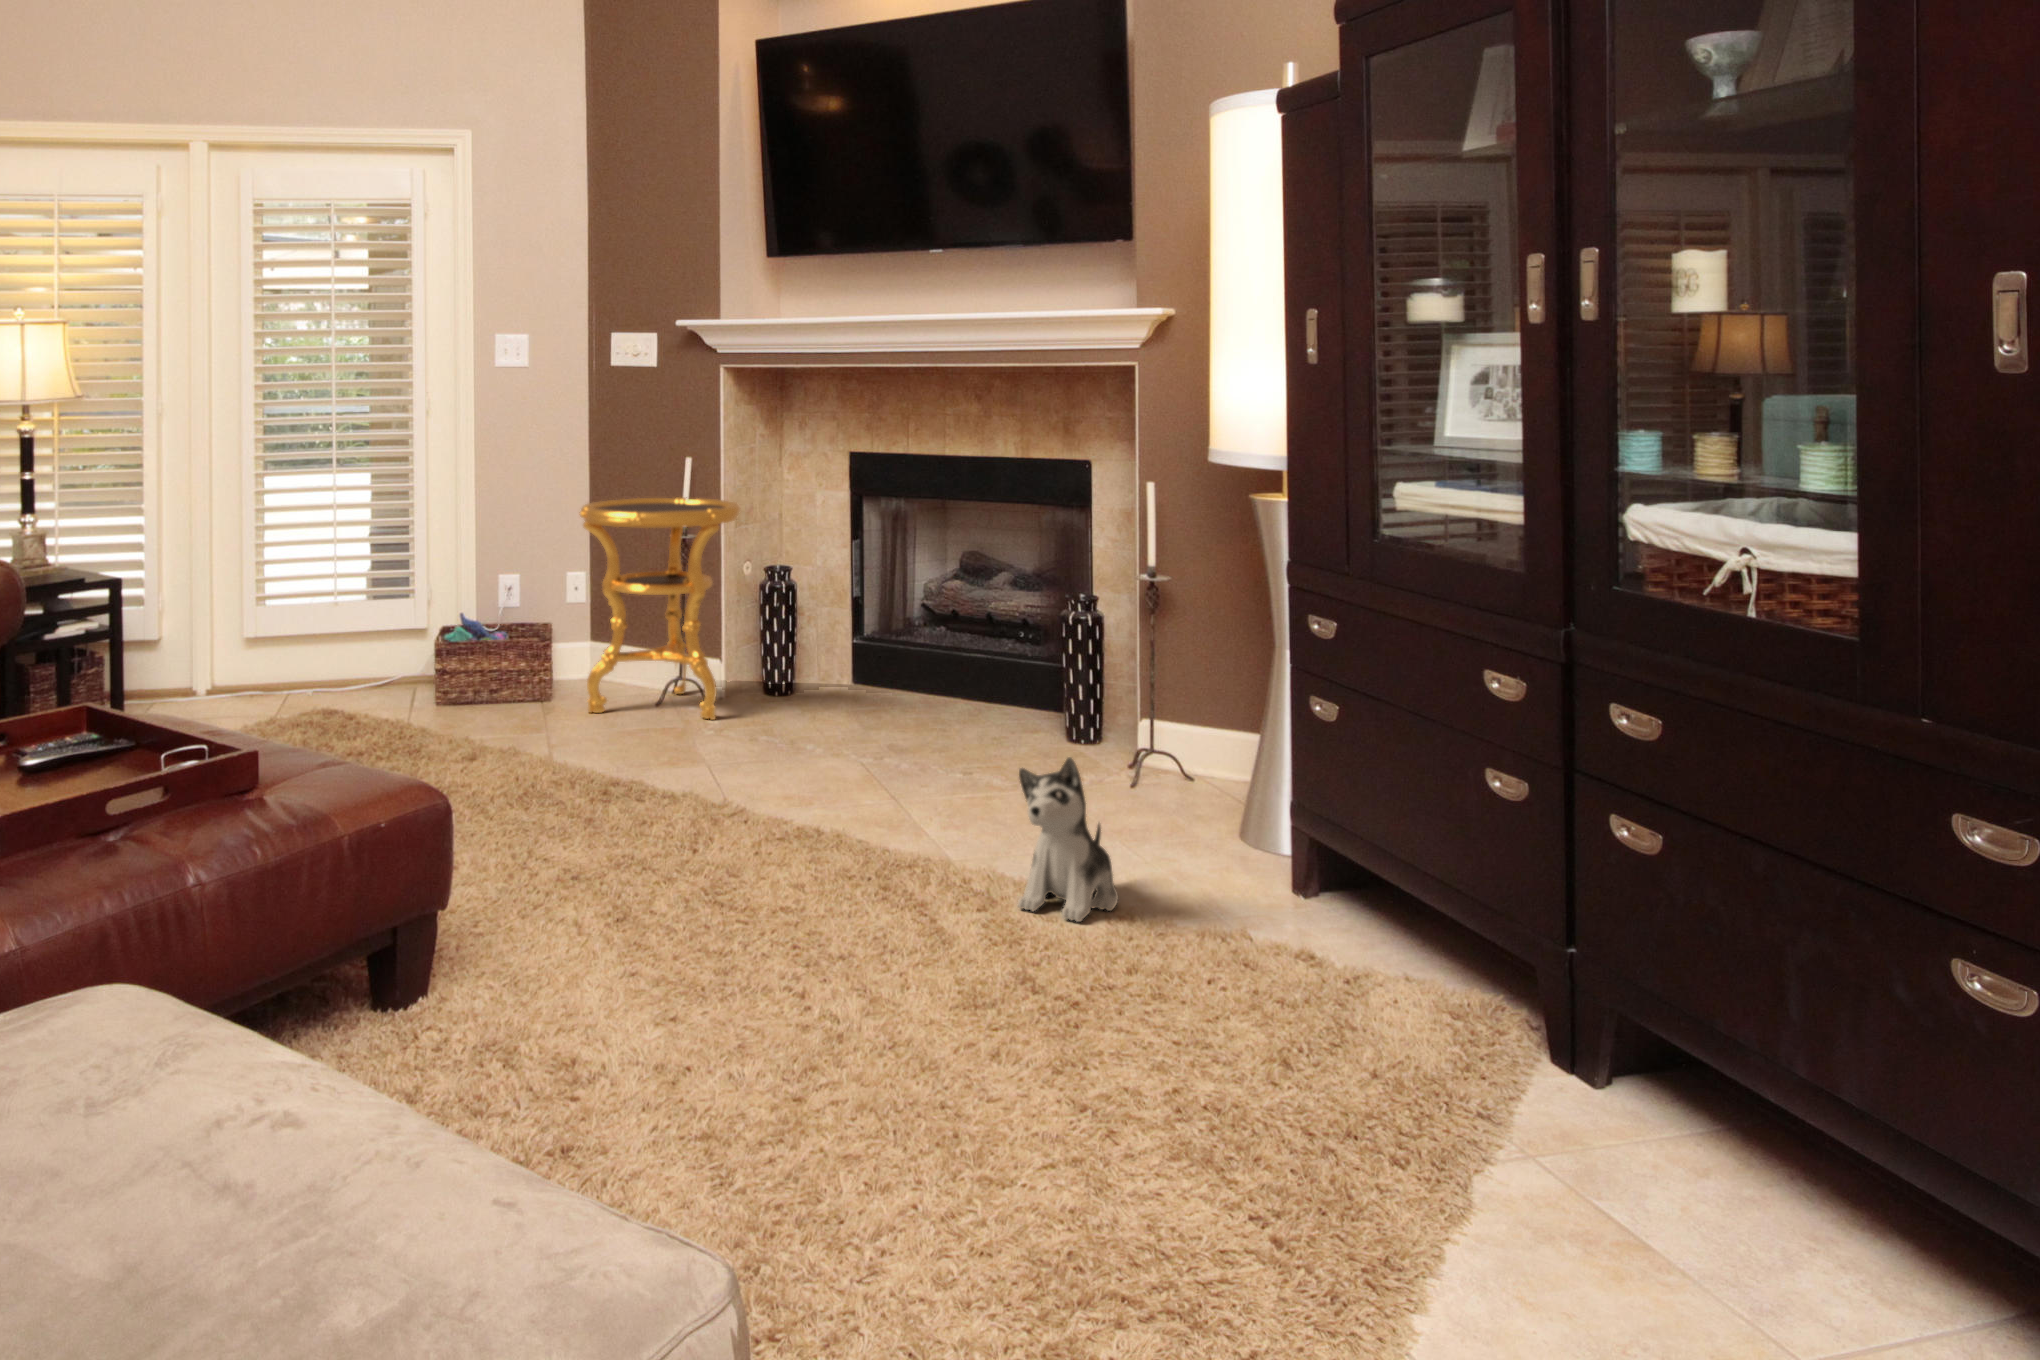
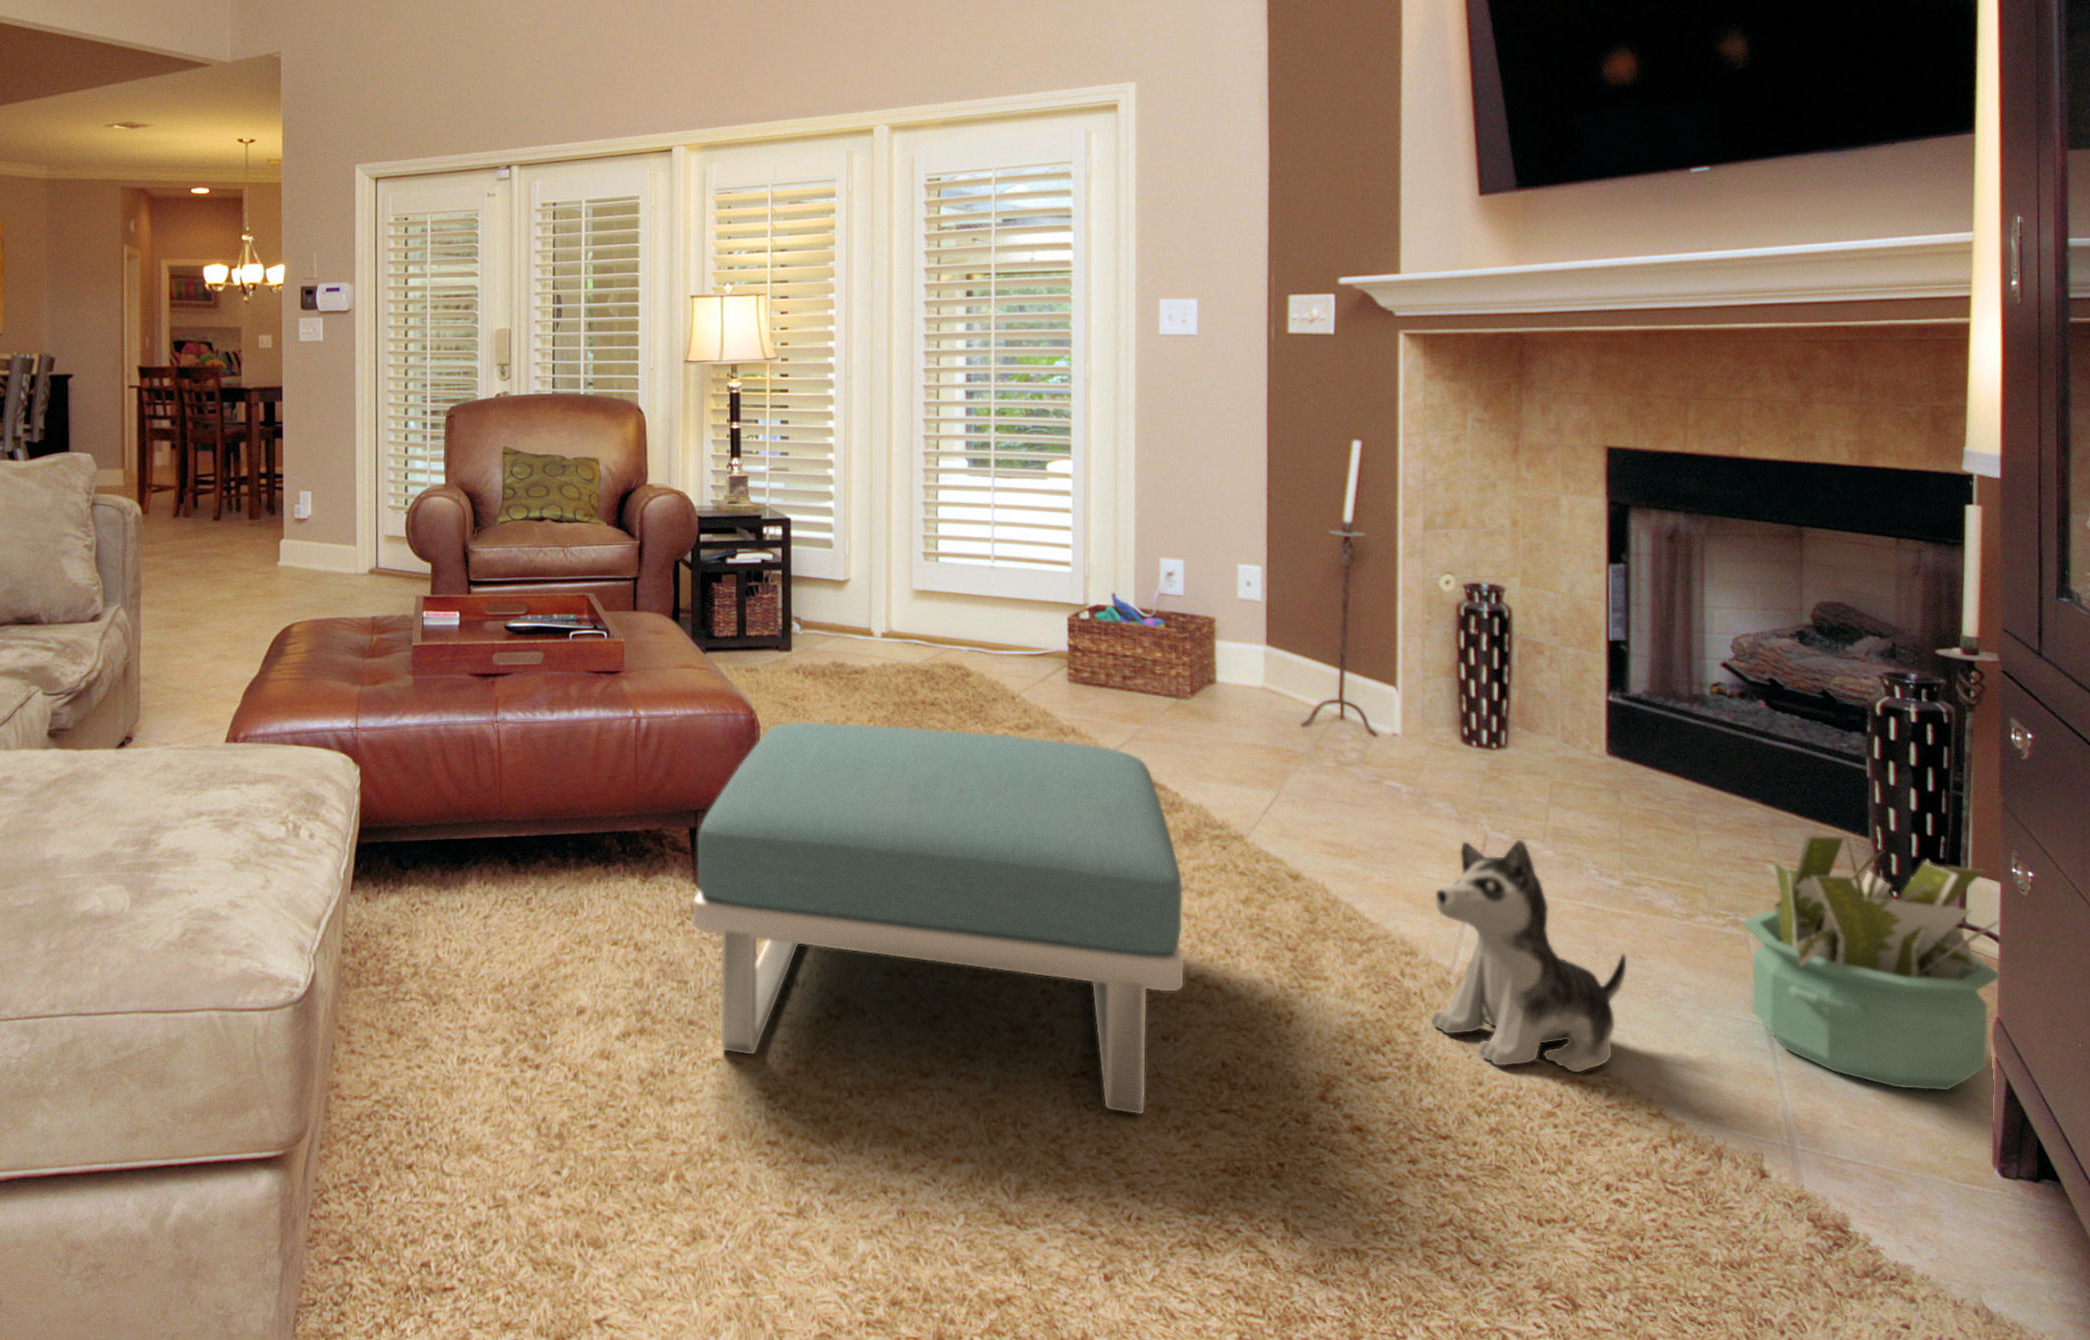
side table: present [580,497,740,720] -> none [1201,483,1413,749]
decorative plant: none [1110,710,1253,863] -> present [1743,836,1999,1090]
footstool: none [491,755,1002,1132] -> present [693,723,1183,1114]

